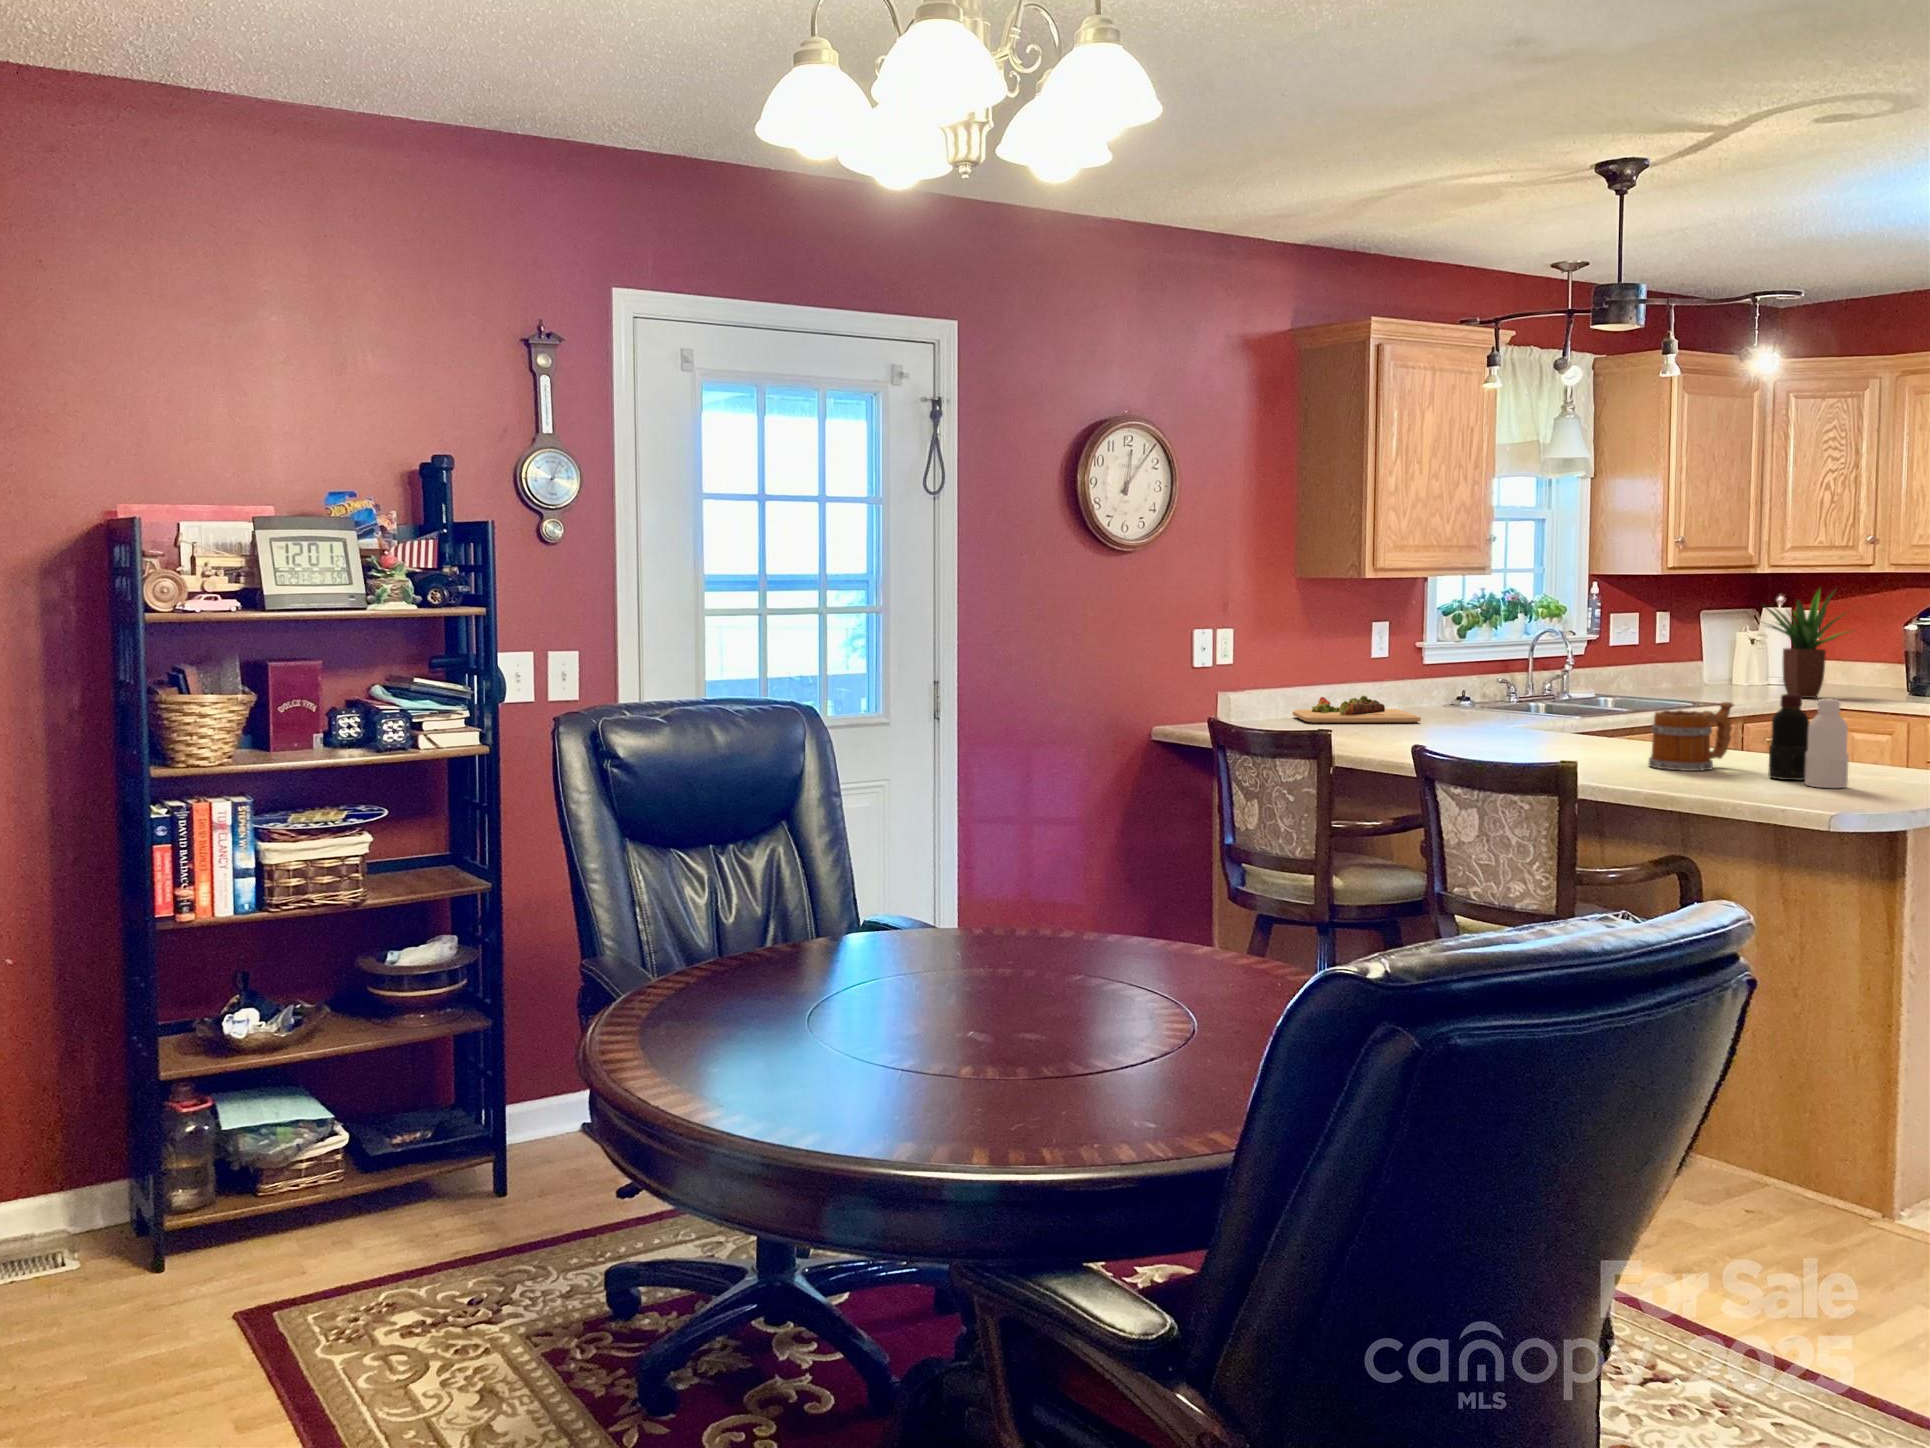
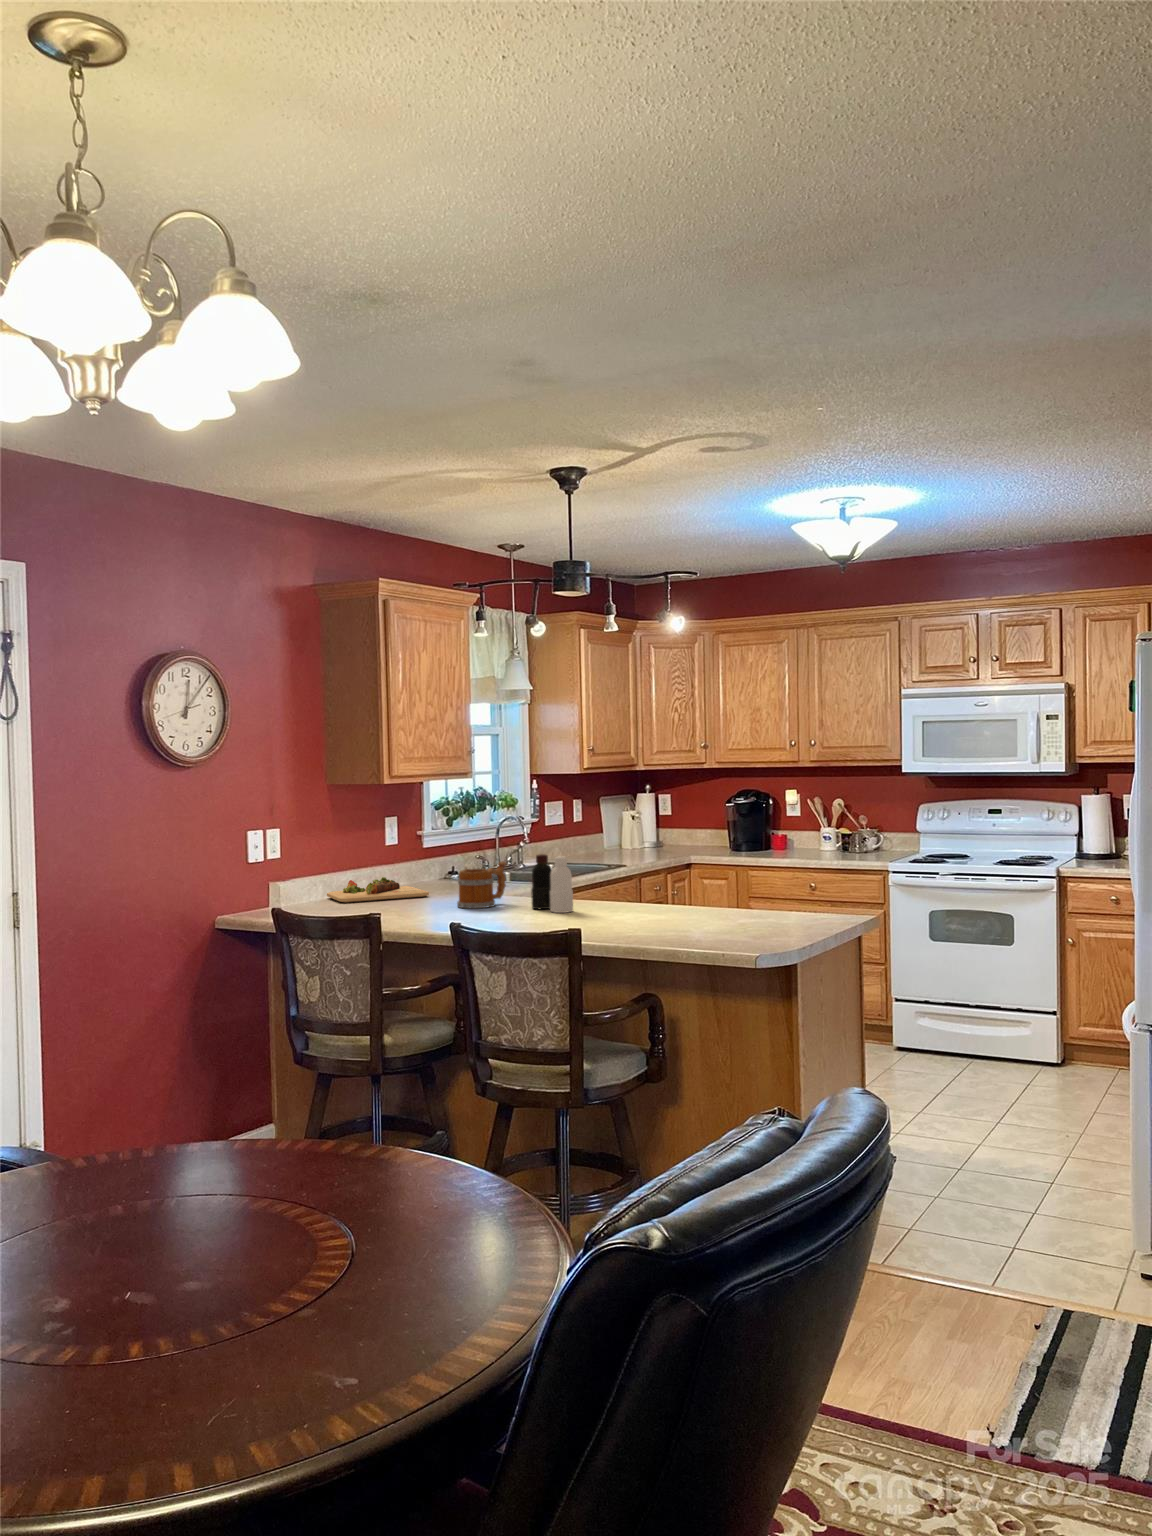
potted plant: present [1764,588,1847,698] -> none [641,779,701,858]
bottle: present [1769,694,1849,788] -> present [531,854,573,913]
mug: present [1649,702,1733,771] -> present [457,862,506,908]

